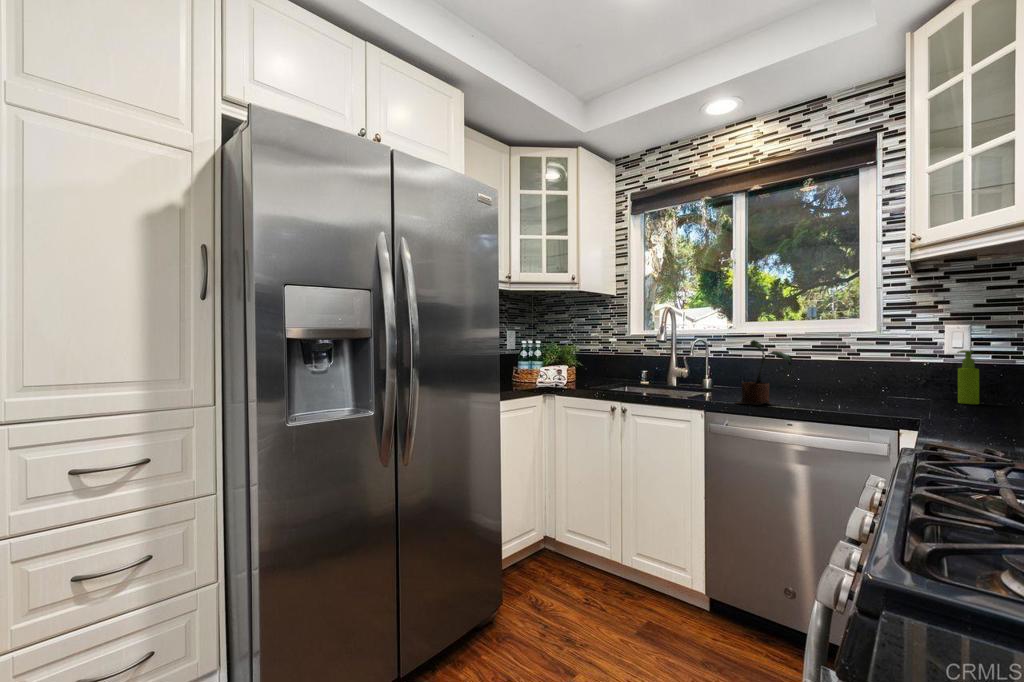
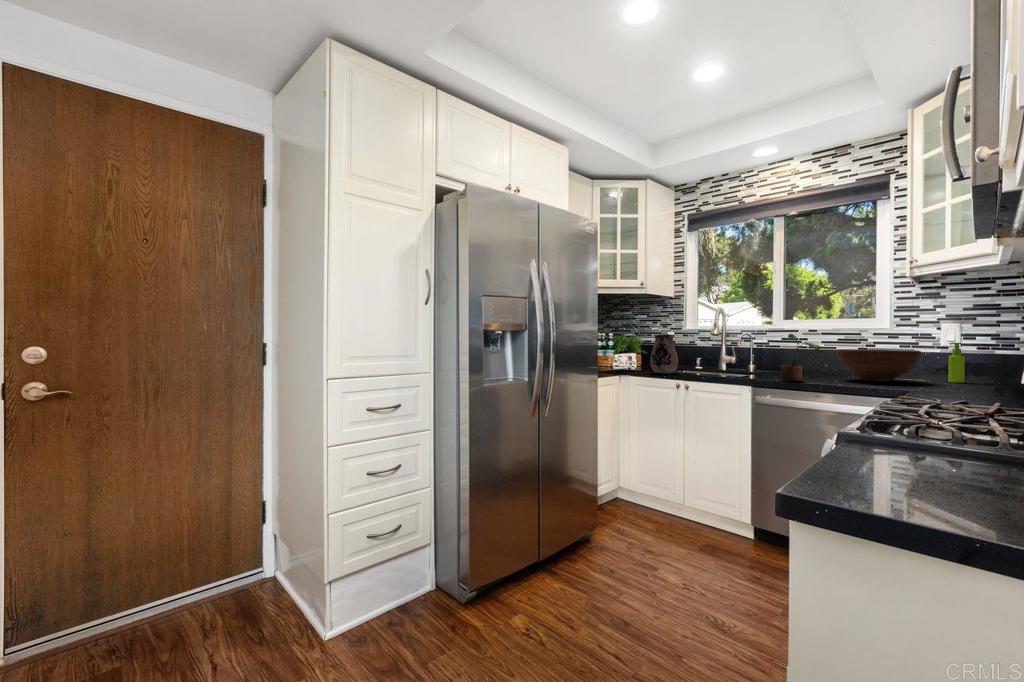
ceramic pitcher: none [580,342,615,392] -> present [650,335,678,374]
fruit bowl: none [813,359,924,404] -> present [836,349,921,382]

